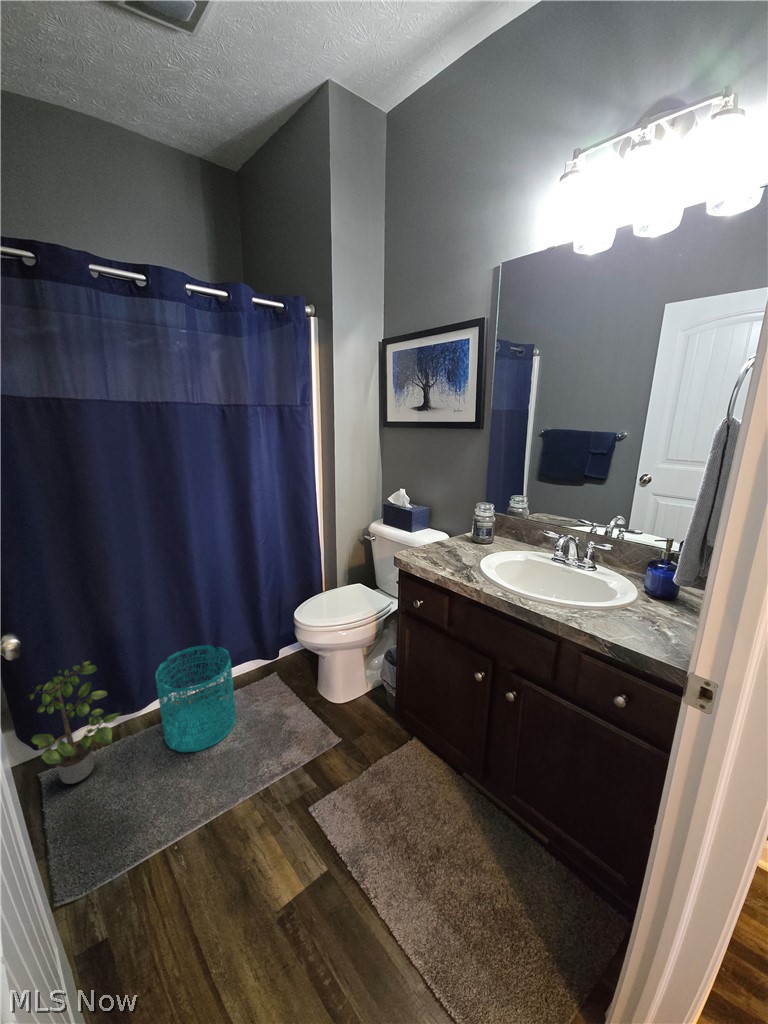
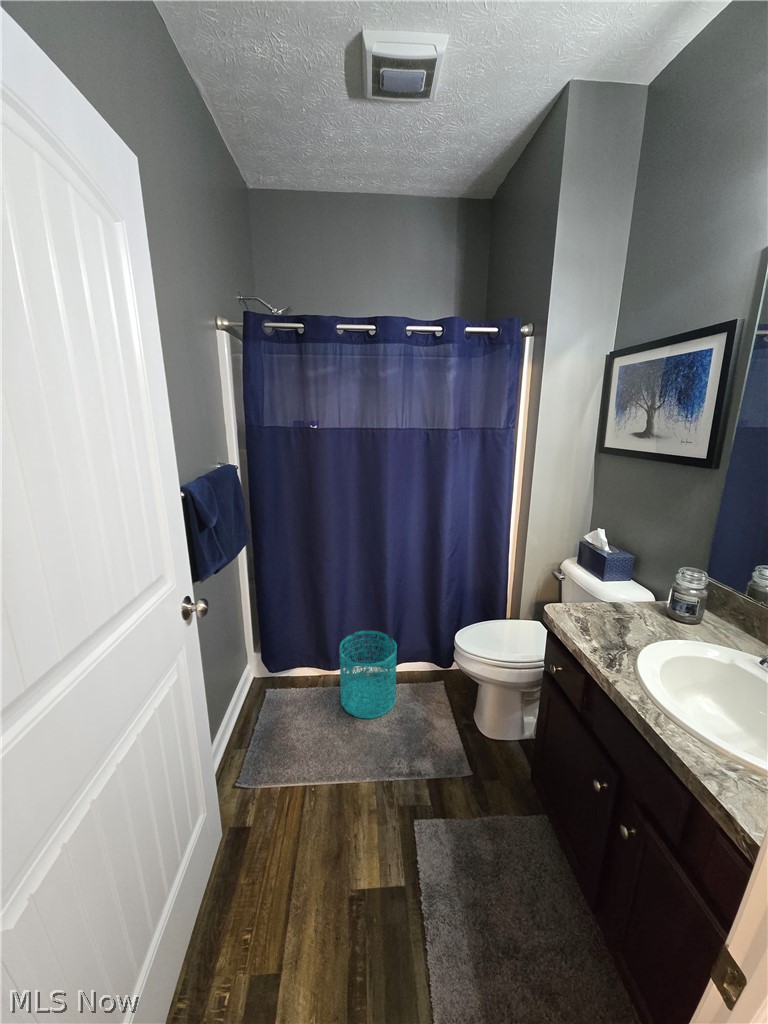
potted plant: present [30,662,120,784] -> none [264,613,319,698]

